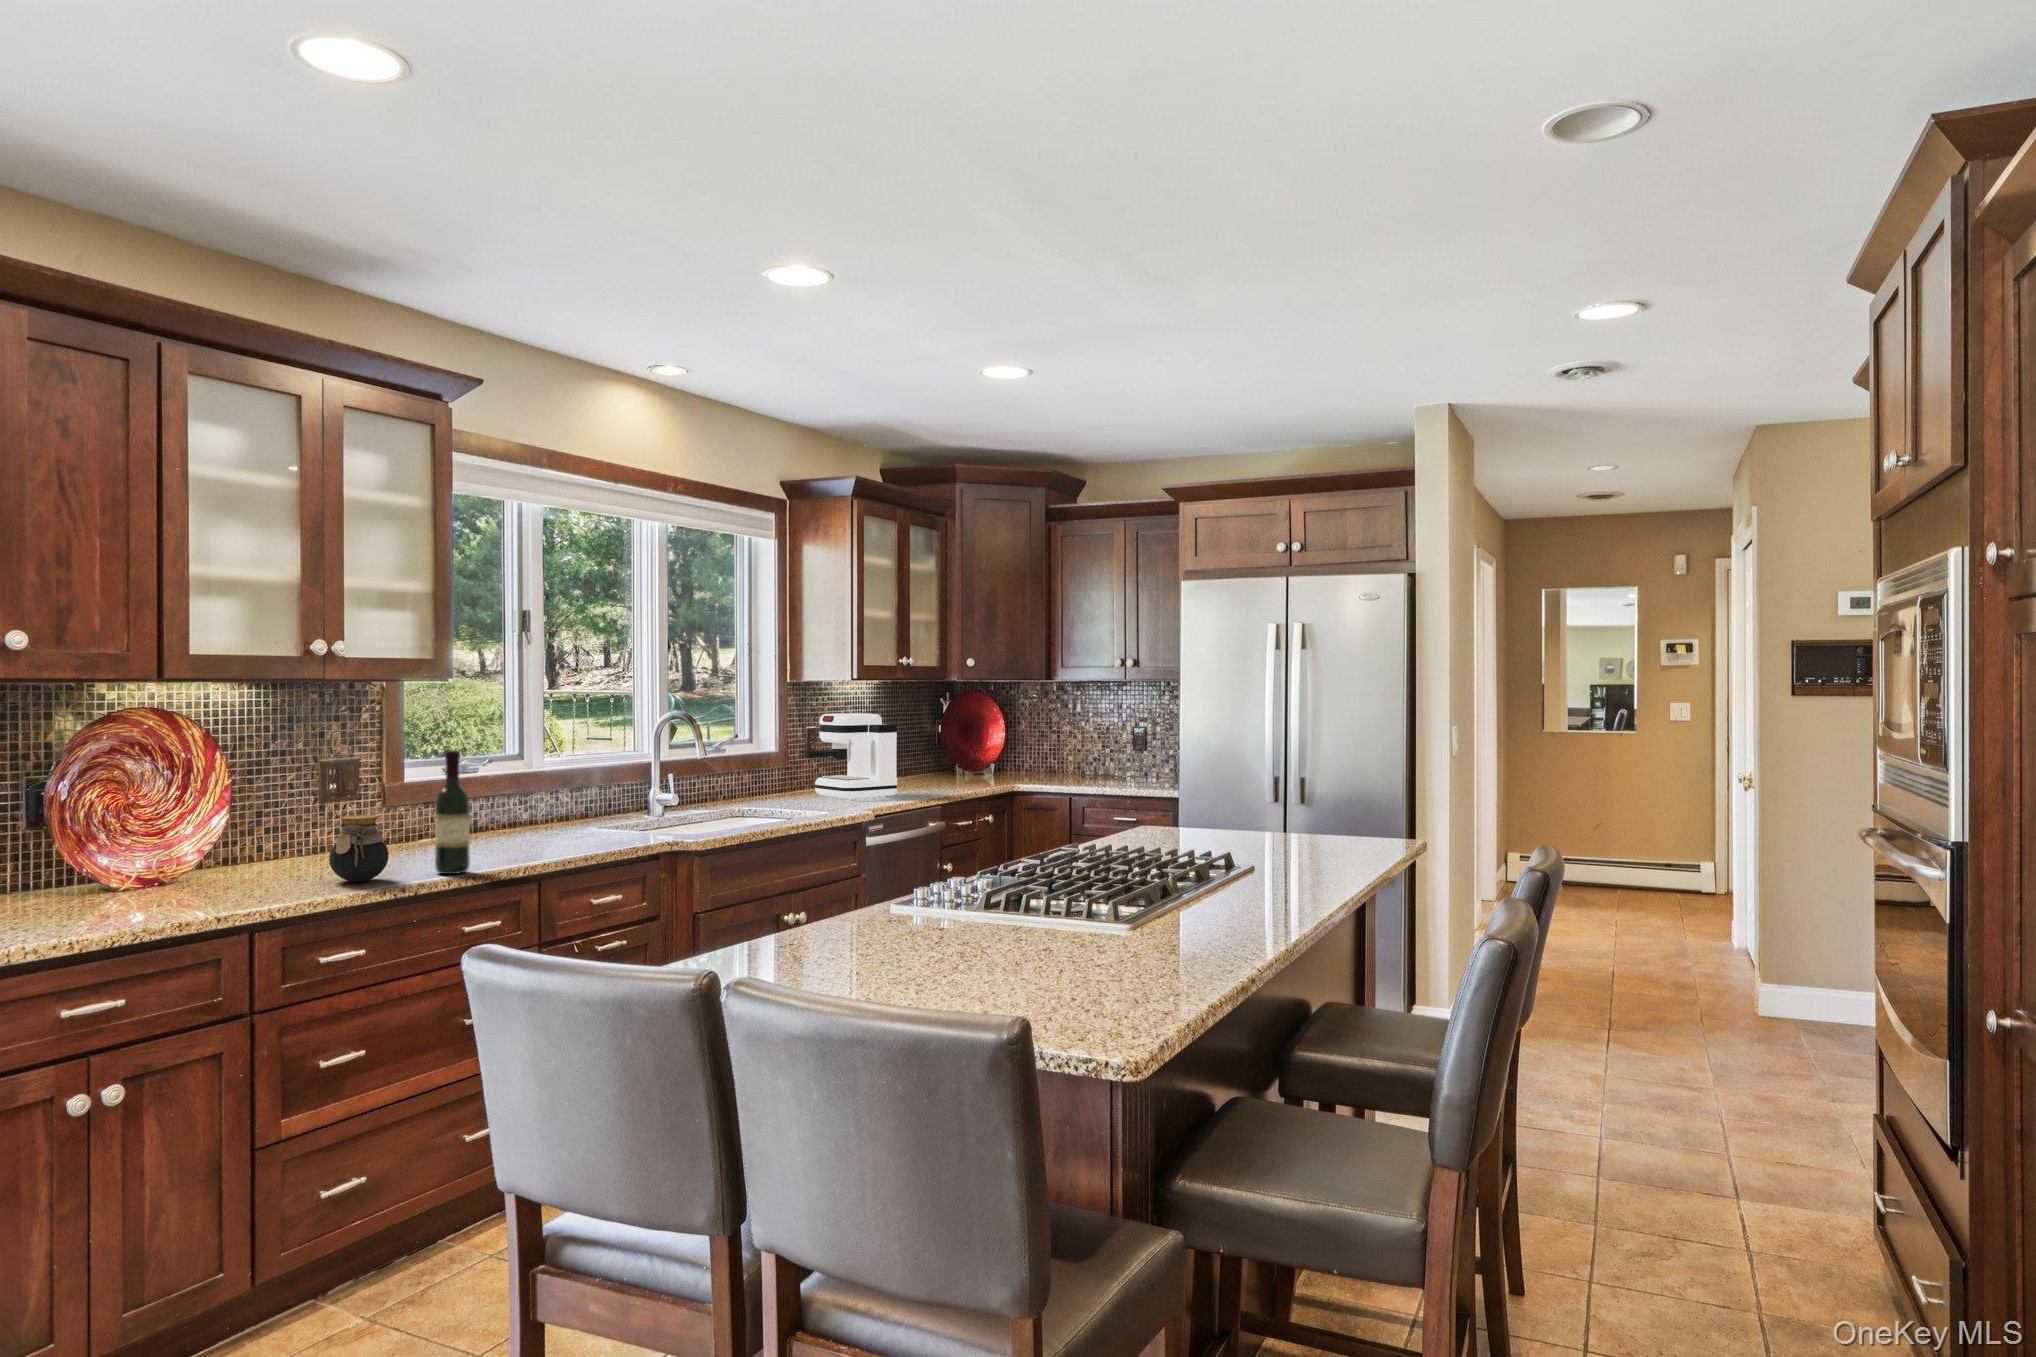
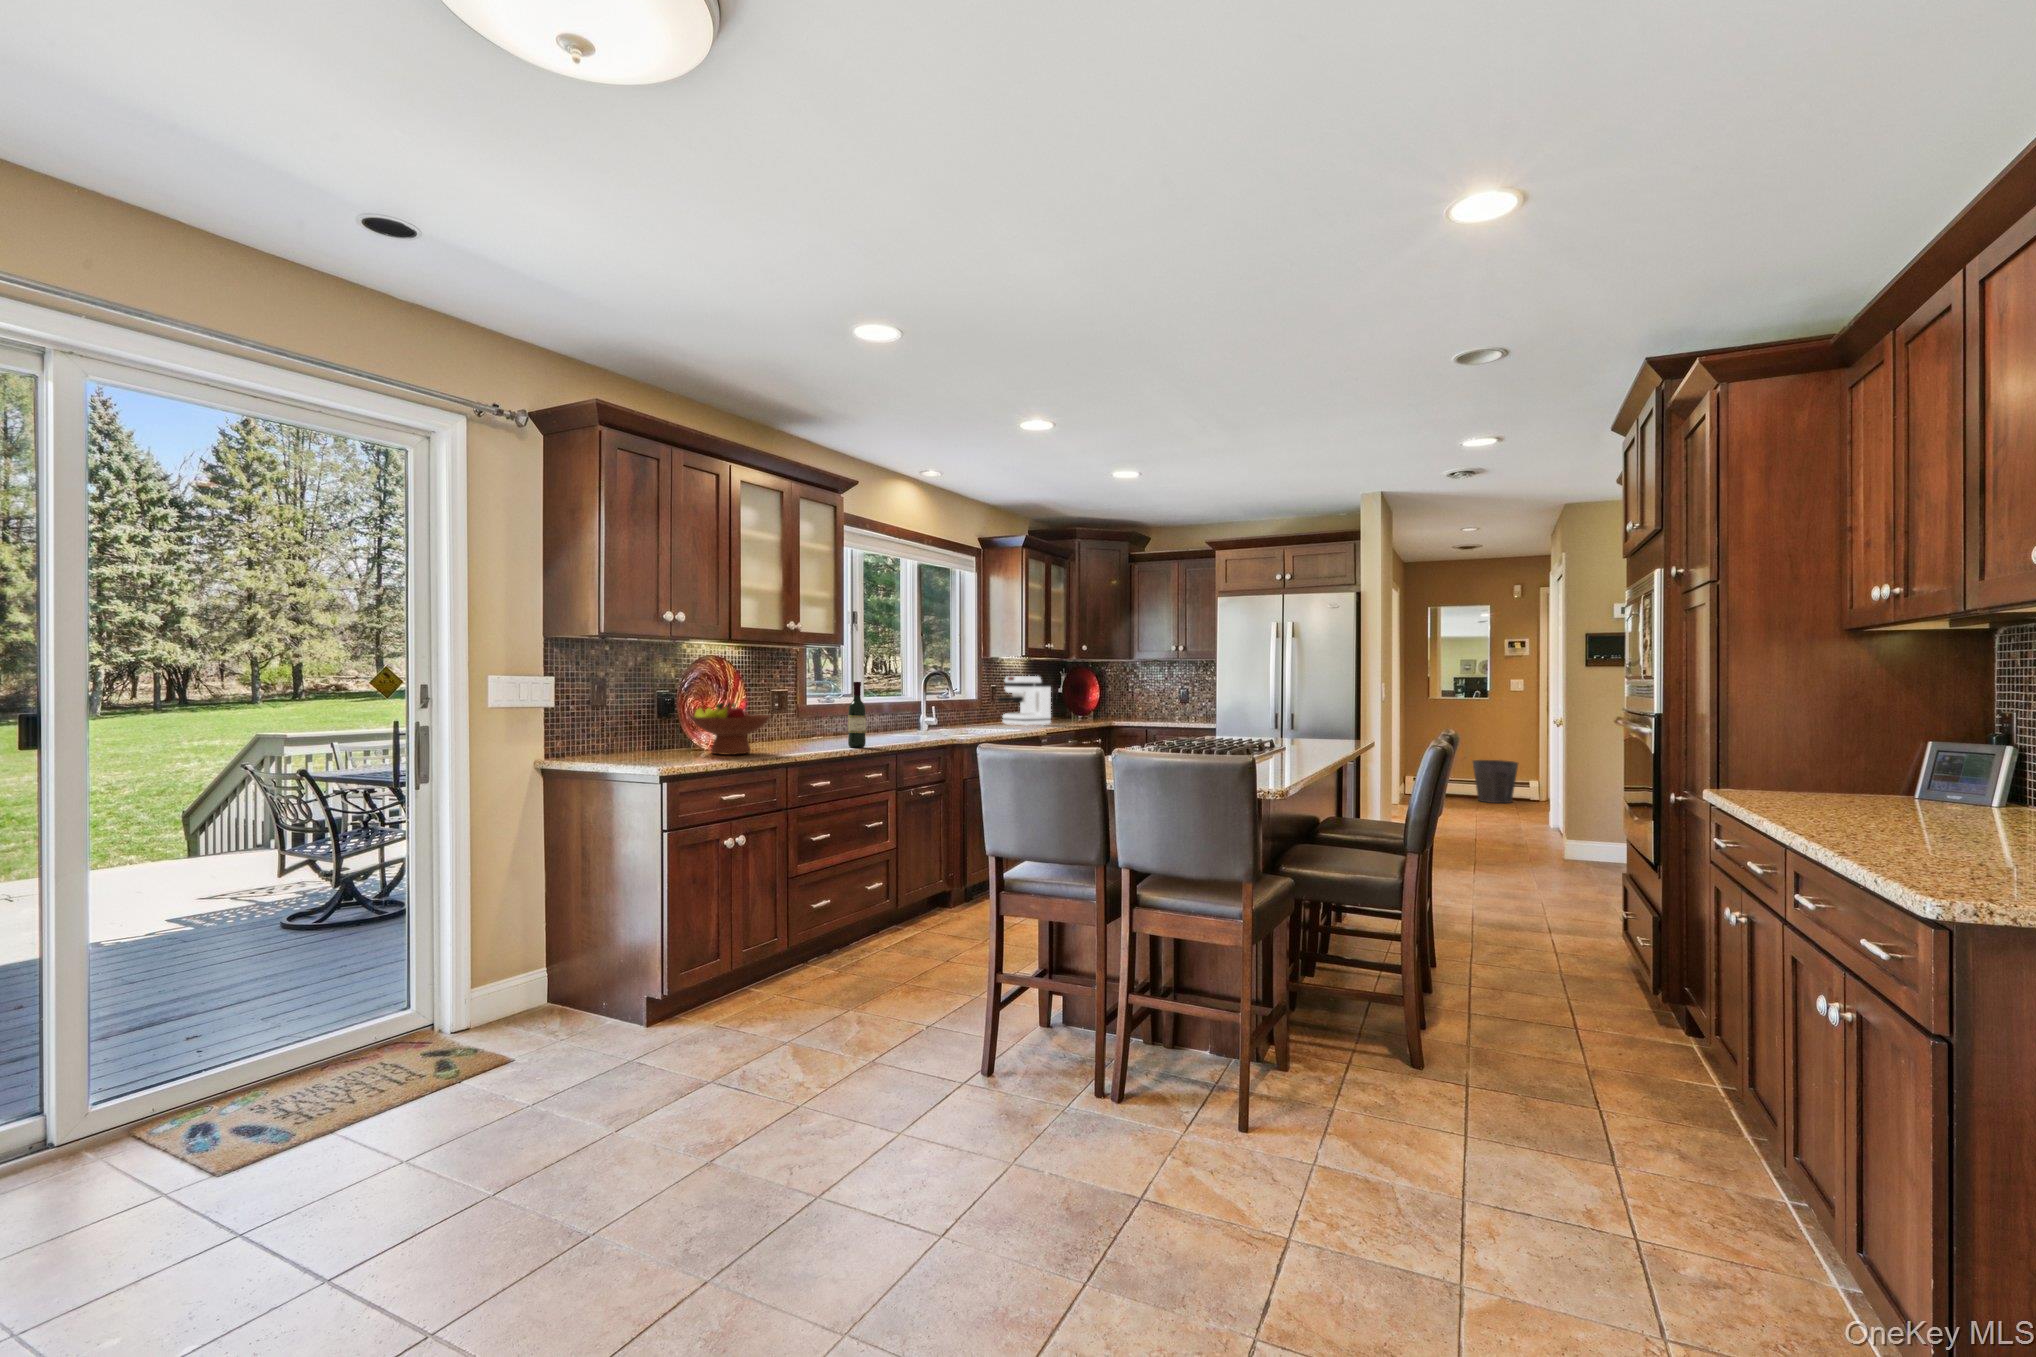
fruit bowl: none [60,805,240,909] -> present [691,703,770,755]
jar: present [329,815,388,882] -> none [801,715,830,749]
waste bin: none [1611,829,1684,899] -> present [1473,760,1518,803]

